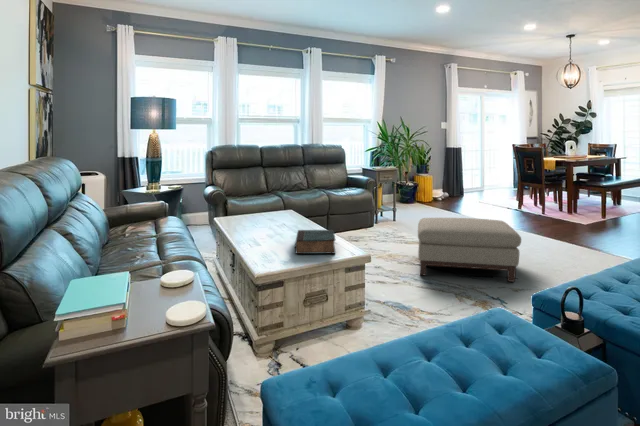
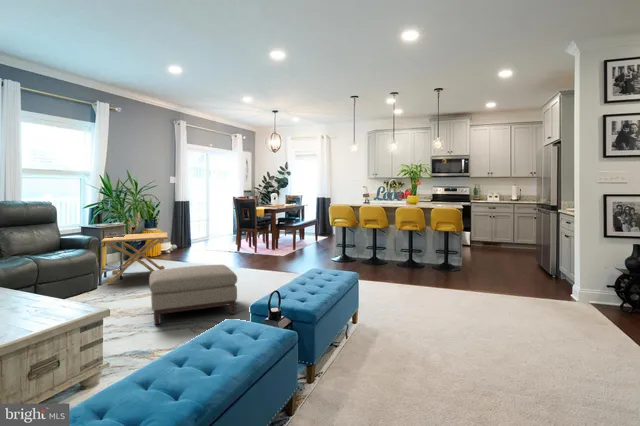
side table: none [377,178,440,226] -> present [101,232,168,284]
book: present [295,230,336,254] -> none [15,293,66,323]

